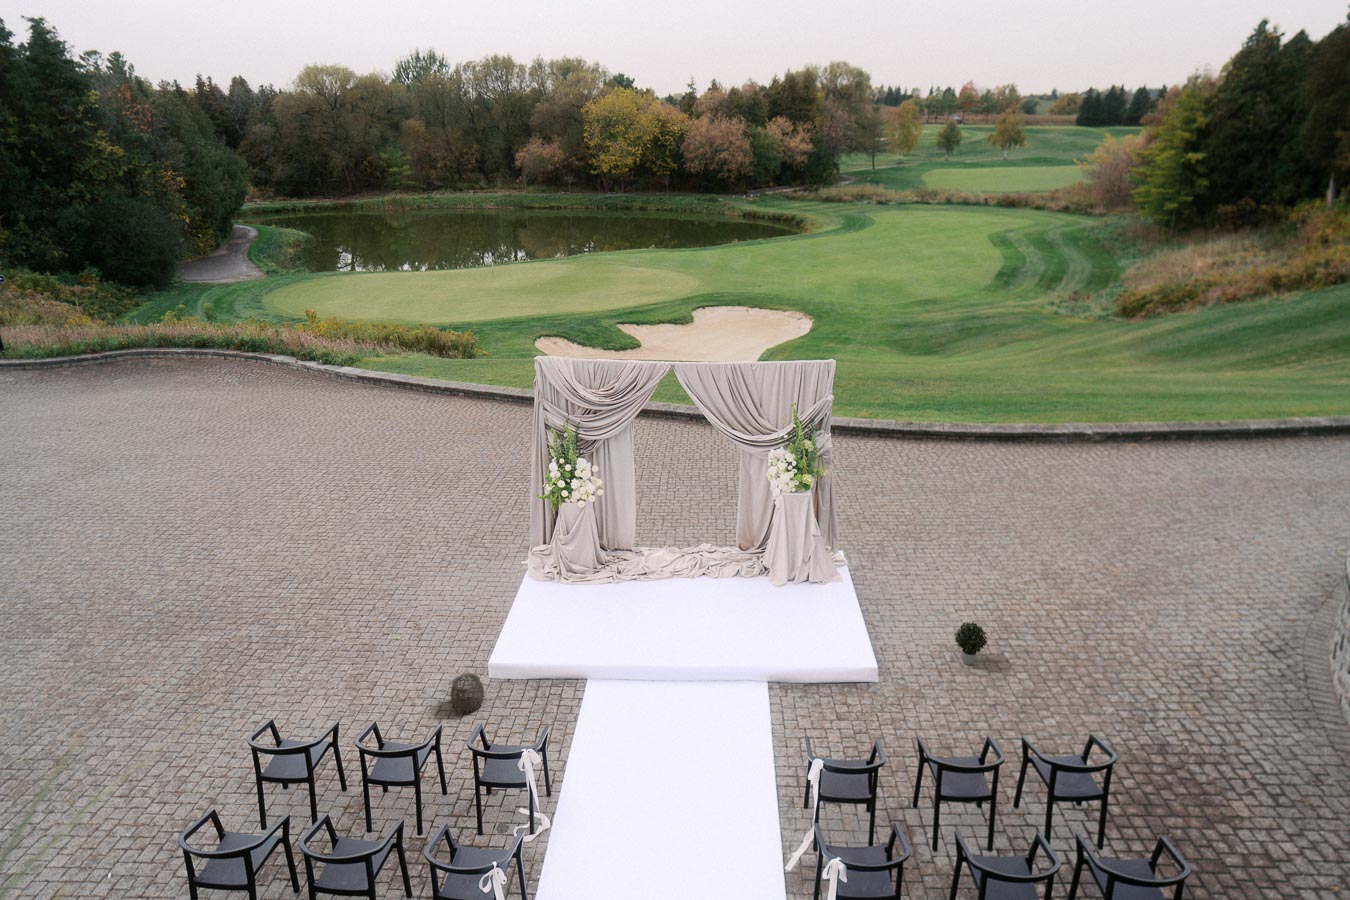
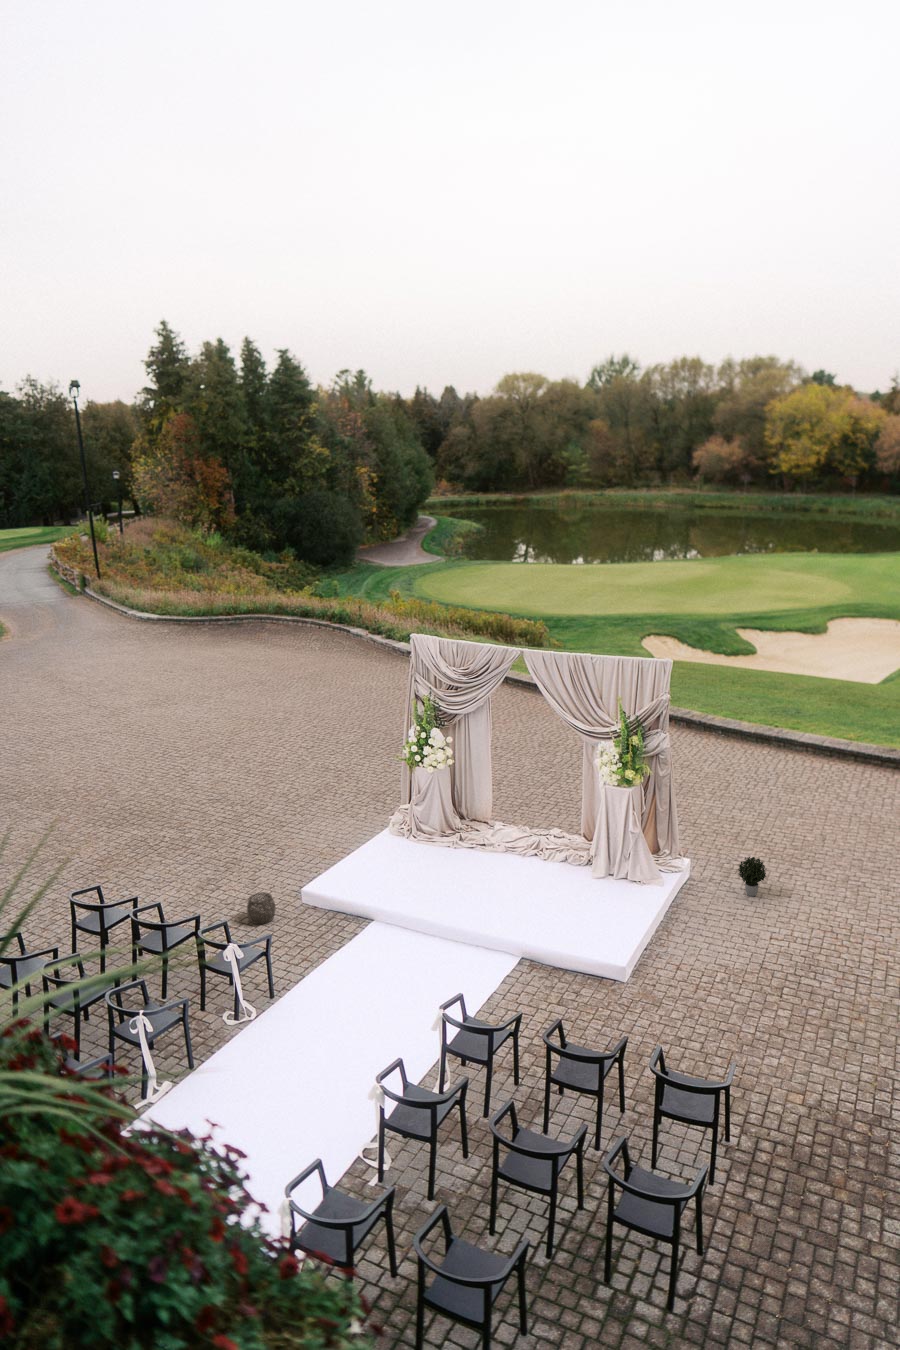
potted plant: present [954,622,987,665] -> present [738,857,766,897]

